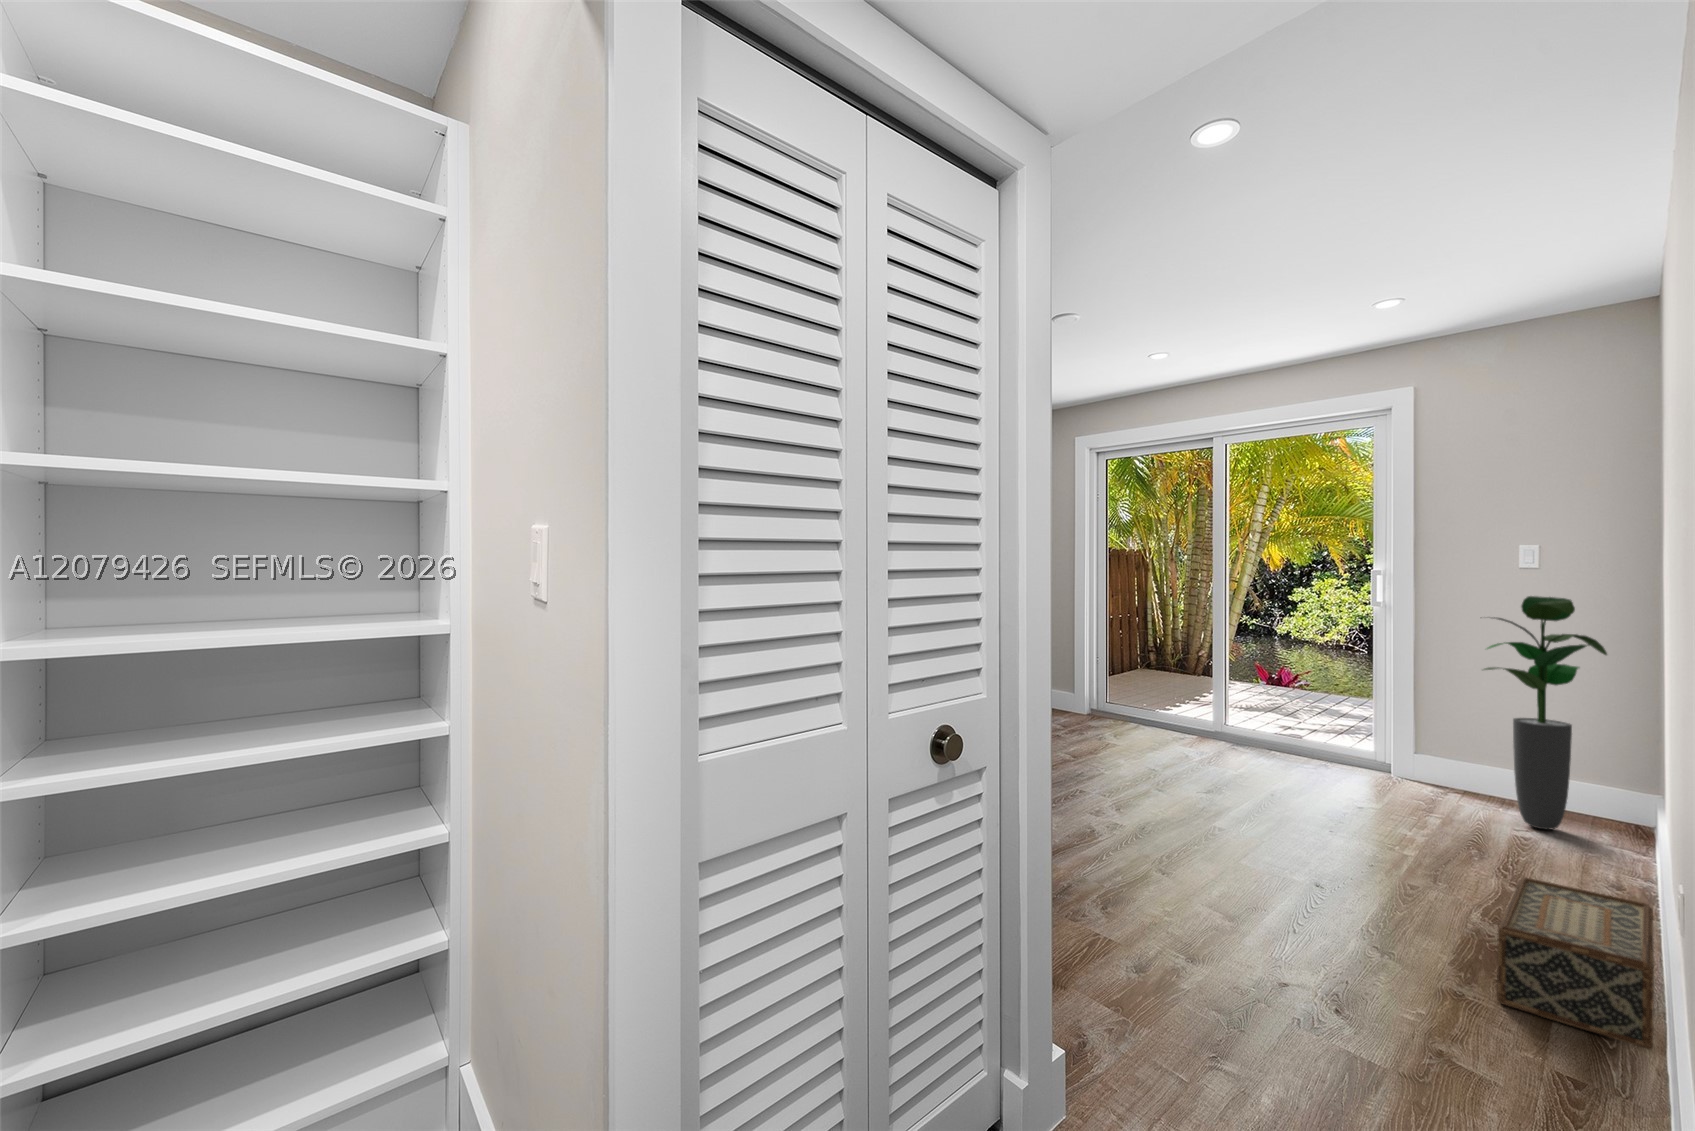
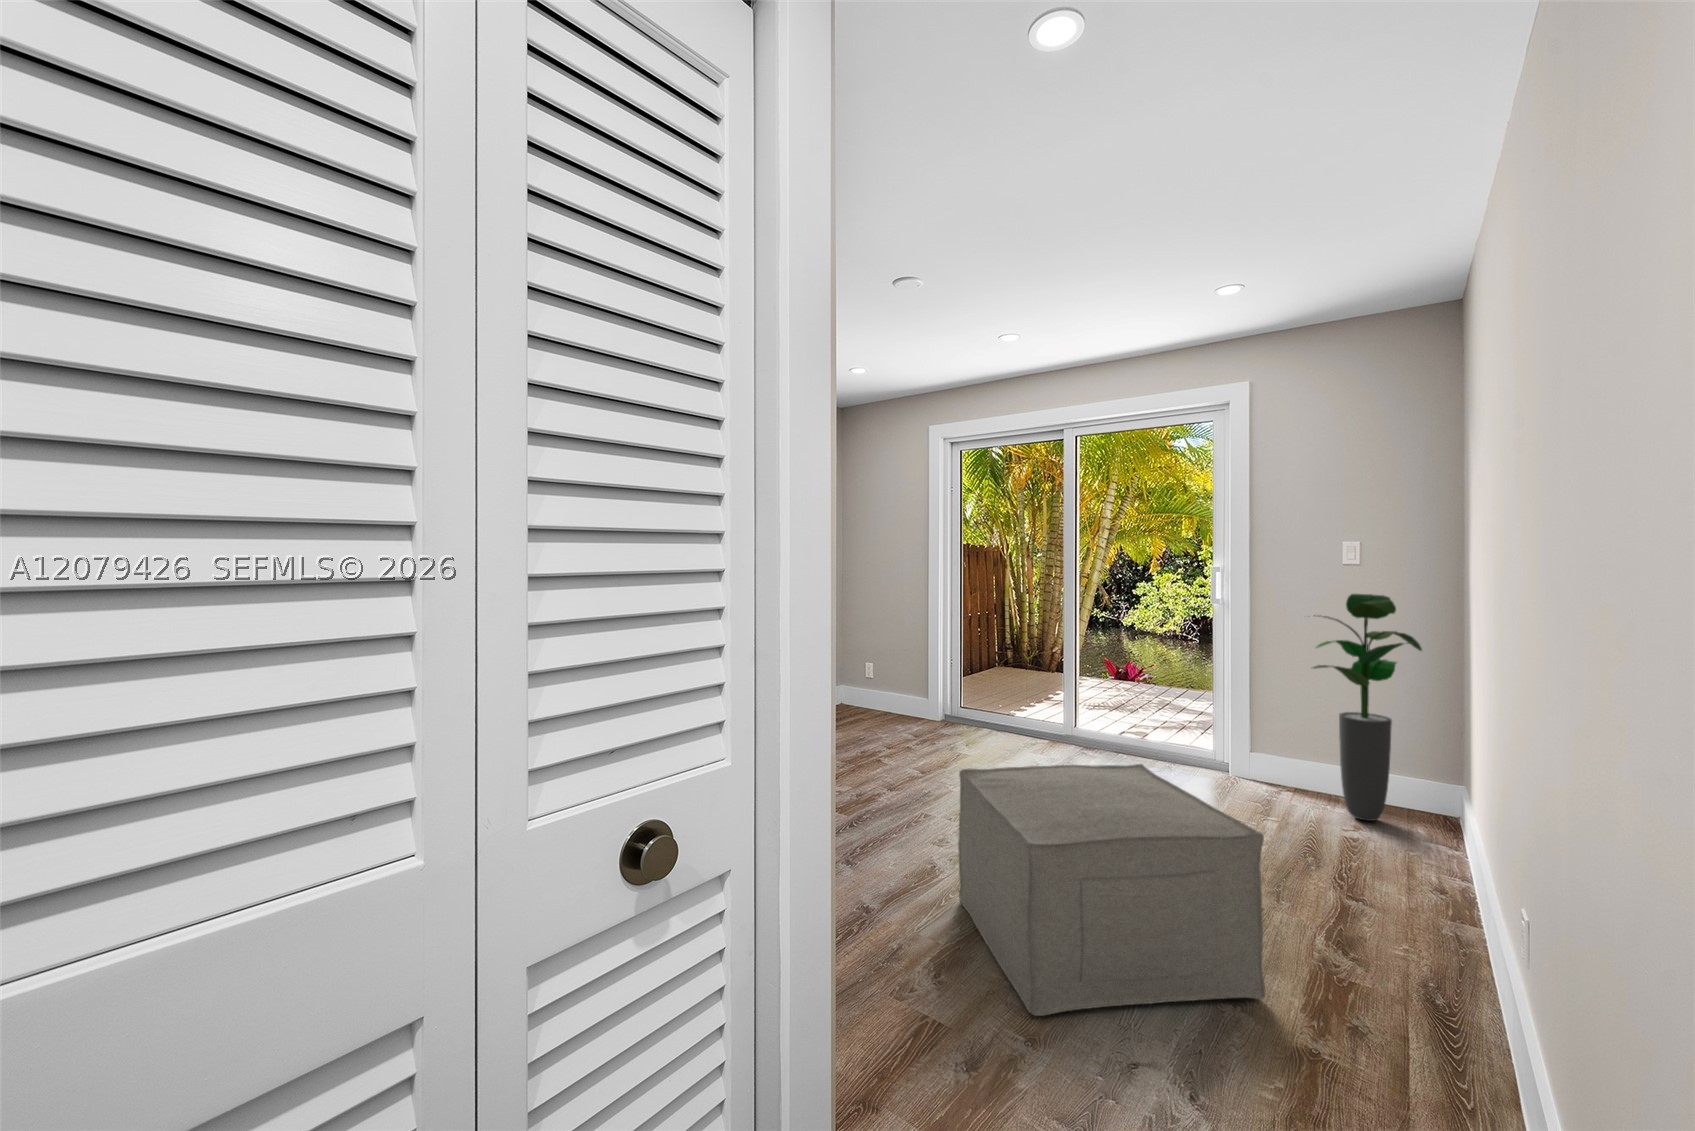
ottoman: none [1112,741,1415,952] -> present [958,764,1265,1016]
woven basket: present [1497,878,1654,1049] -> none [1352,904,1512,1117]

